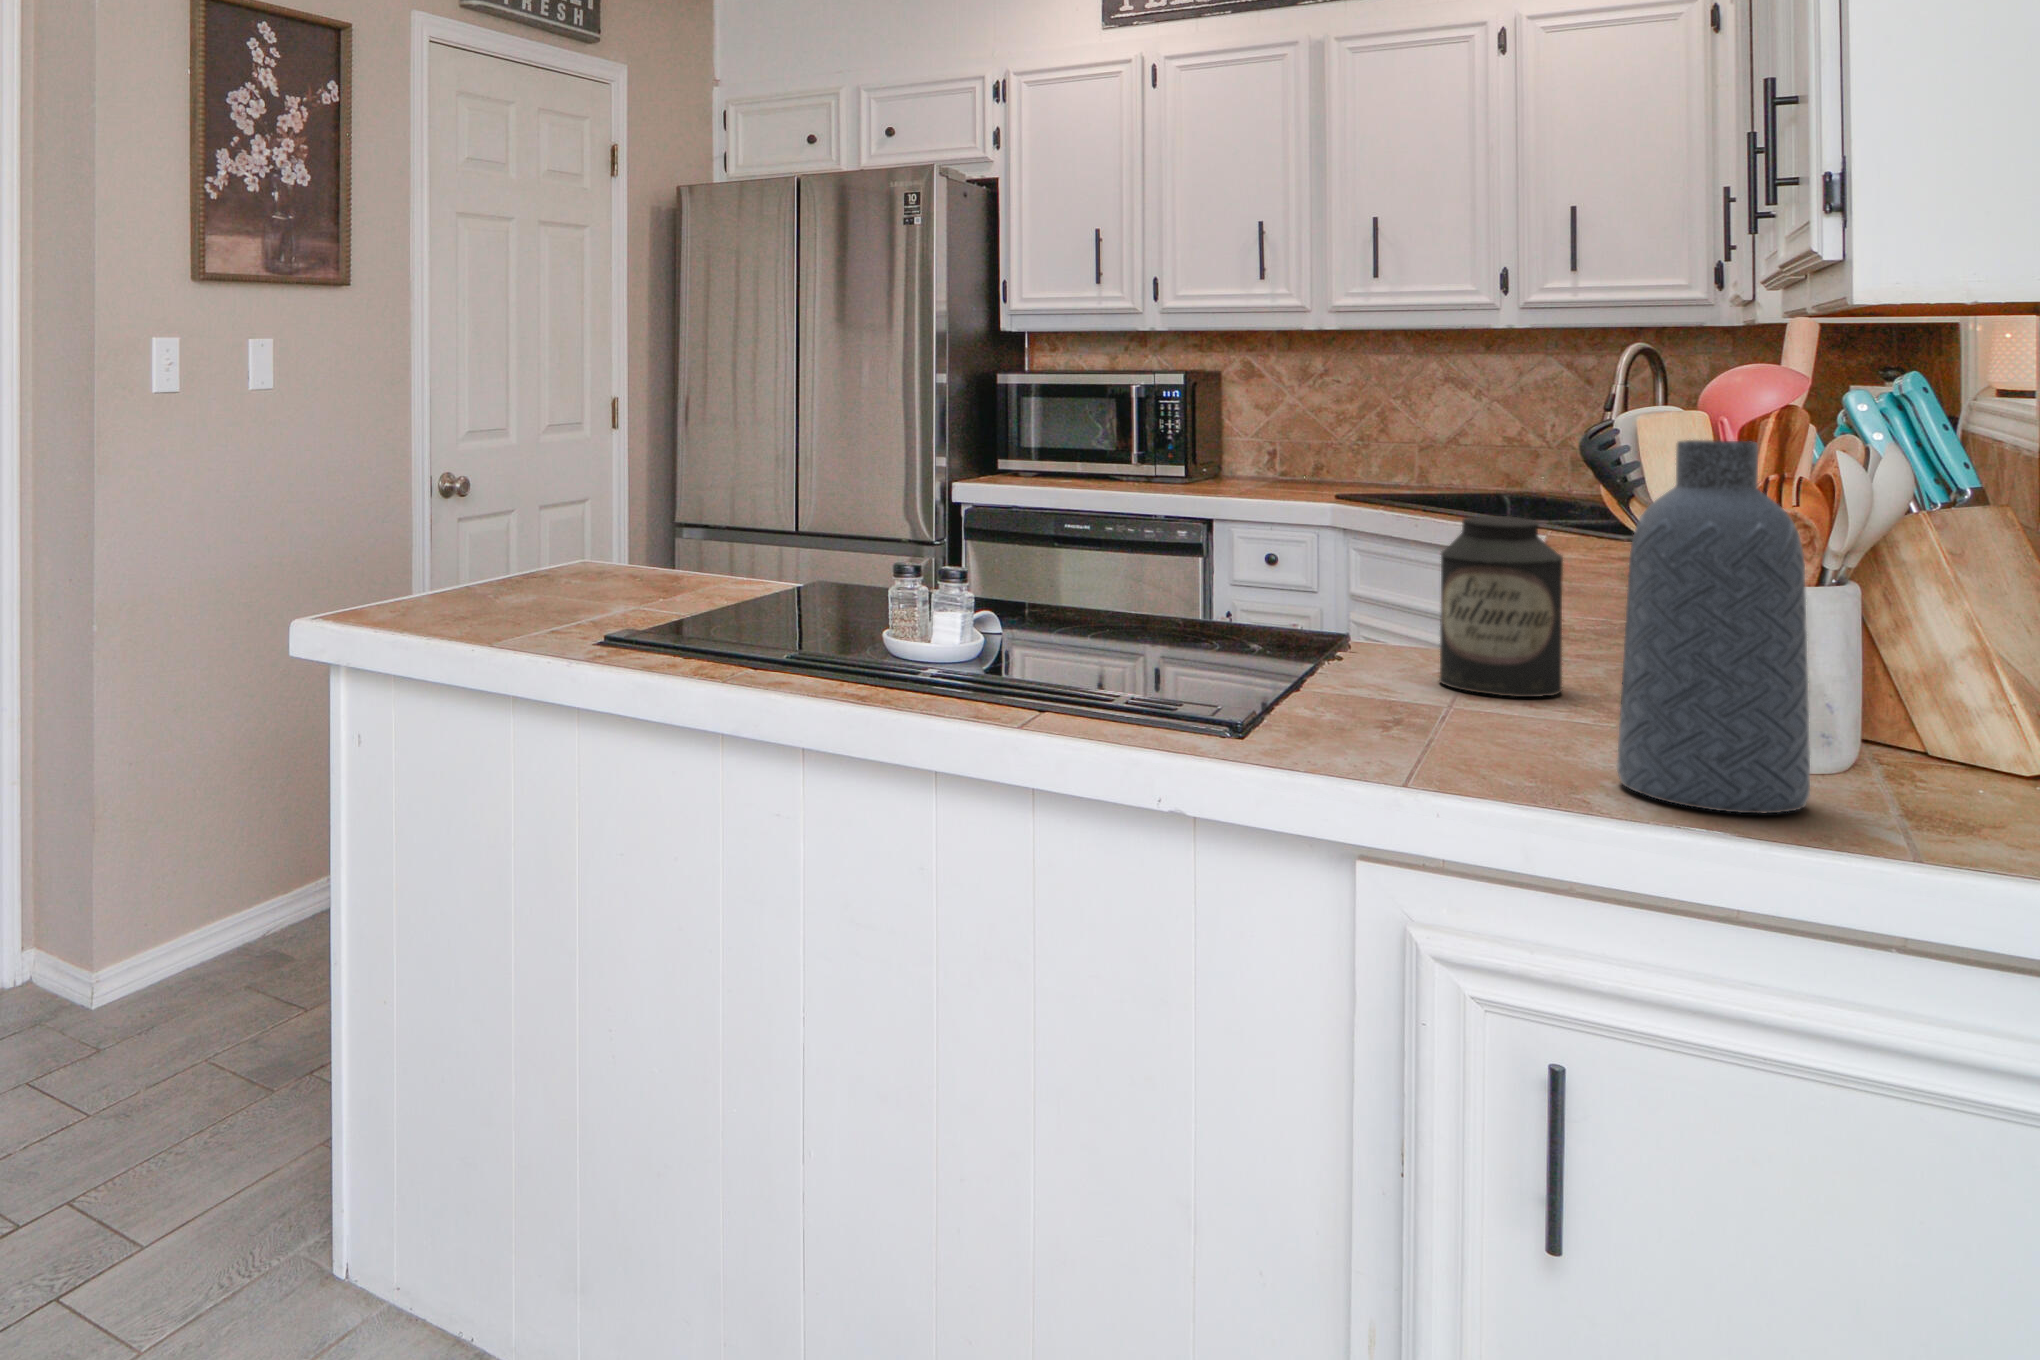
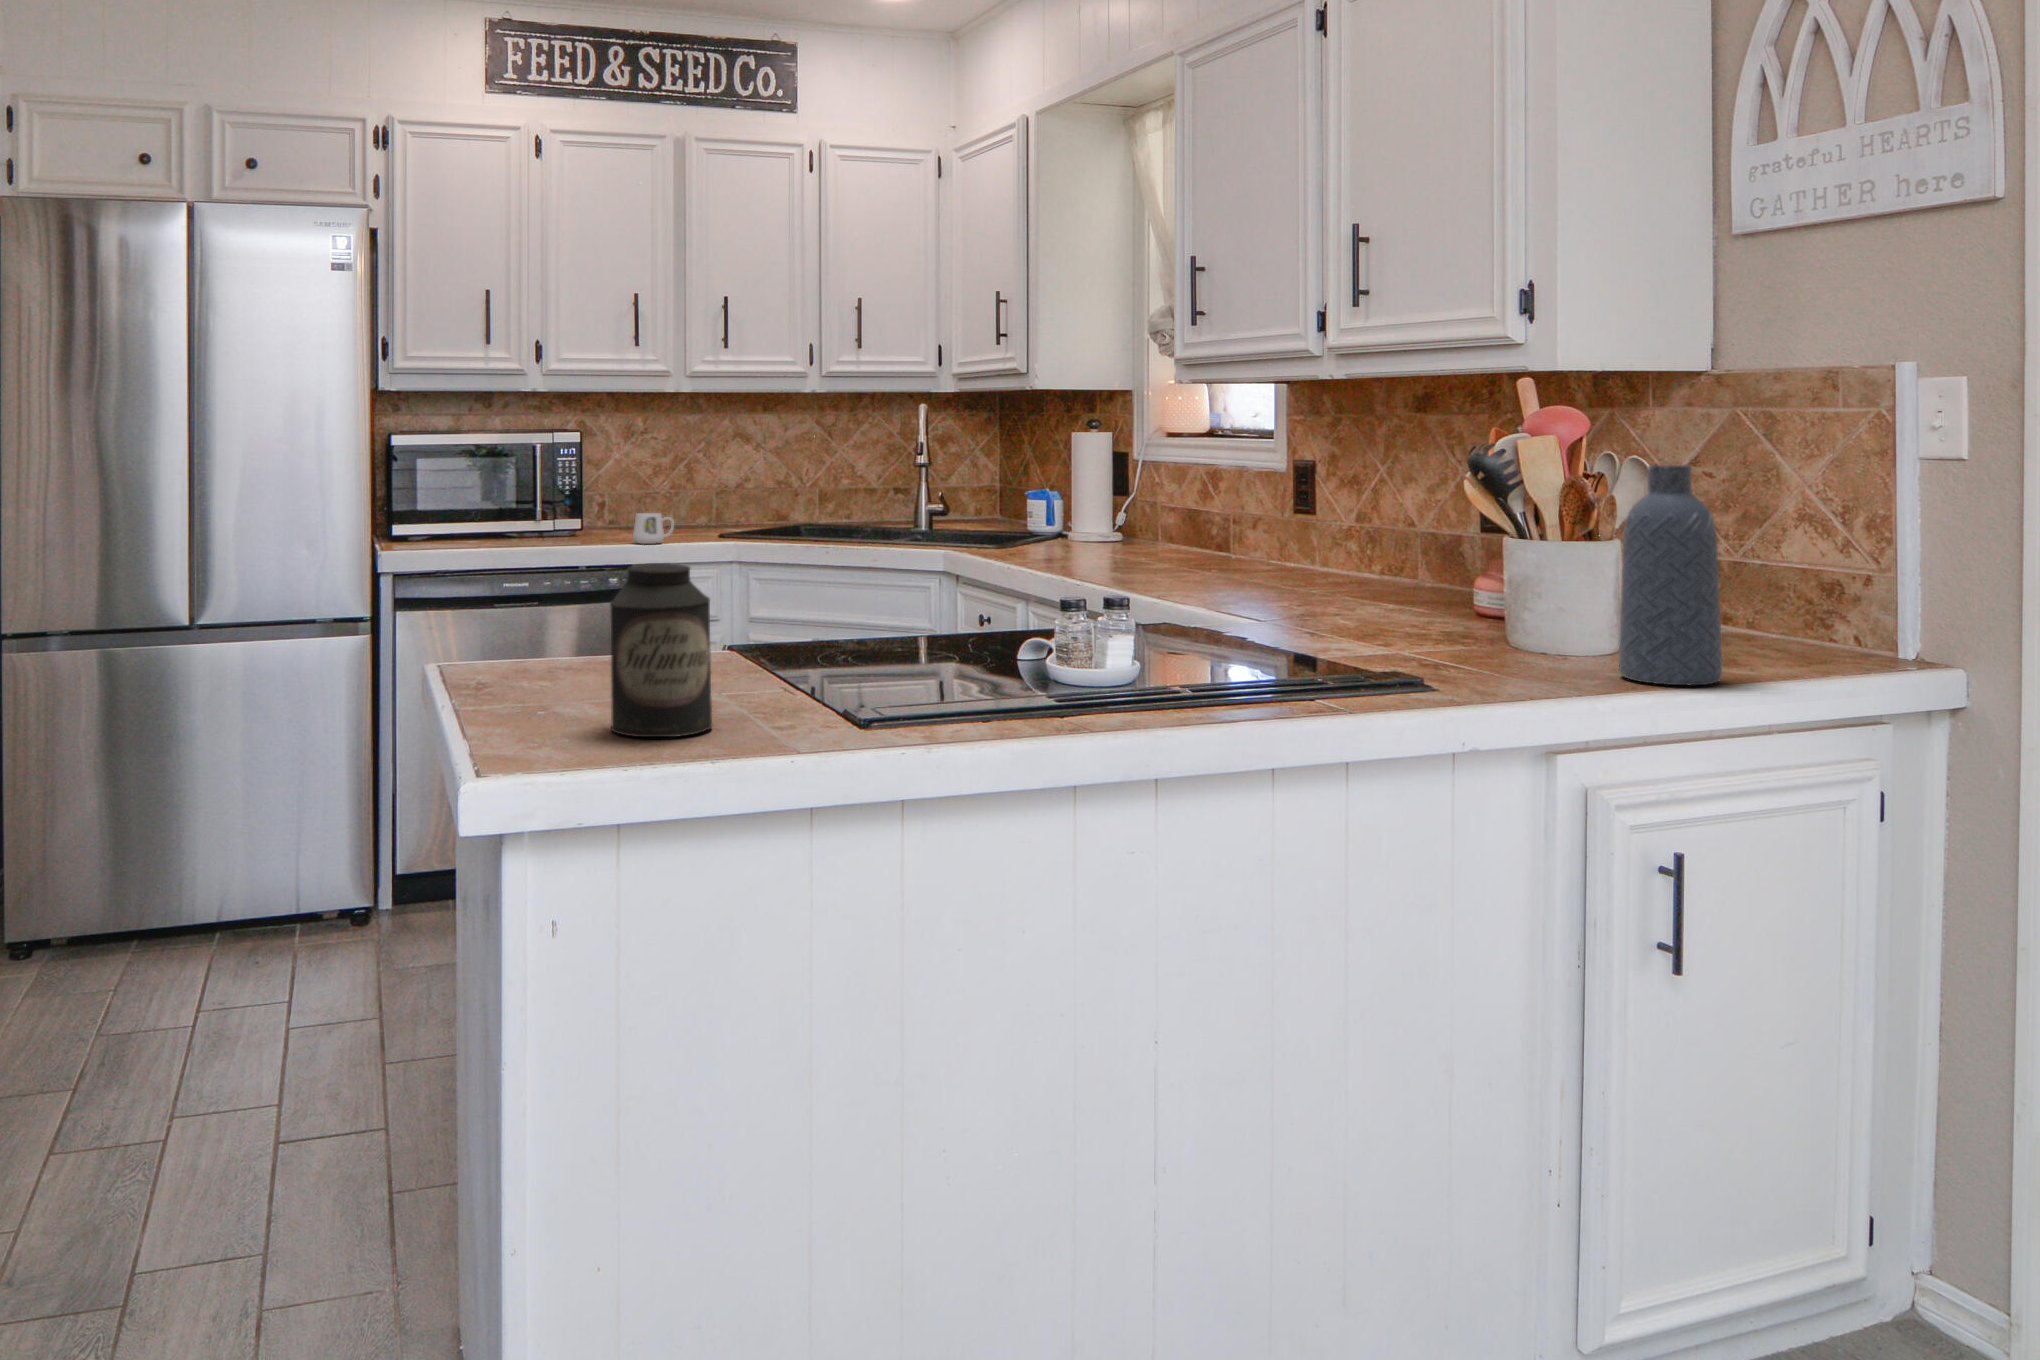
mug: none [1246,460,1296,494] -> present [633,513,674,544]
canister: present [1439,516,1563,697] -> present [610,563,712,737]

